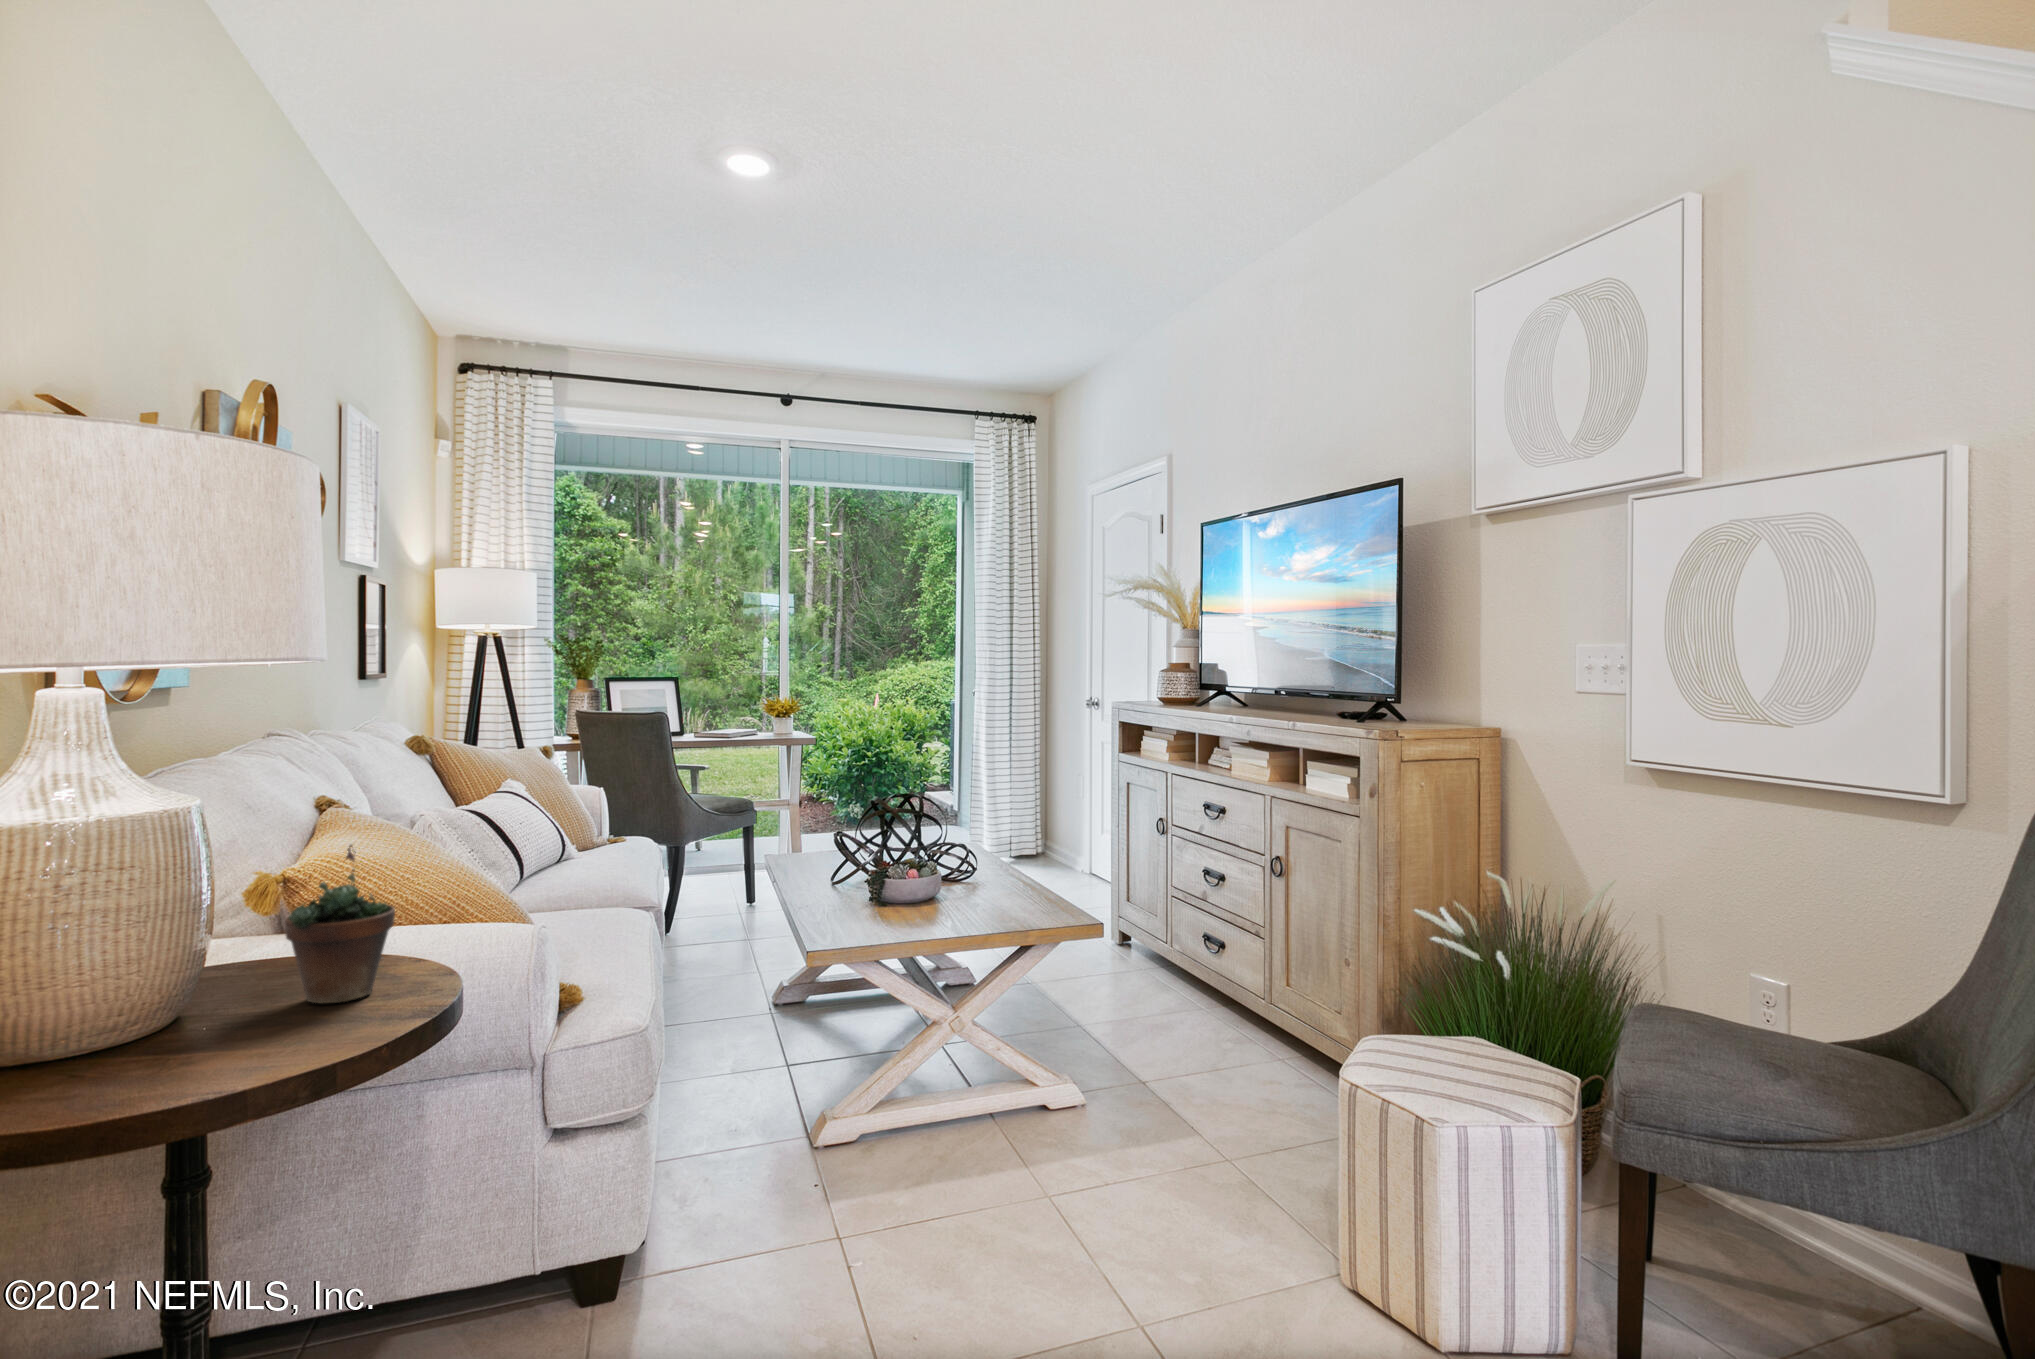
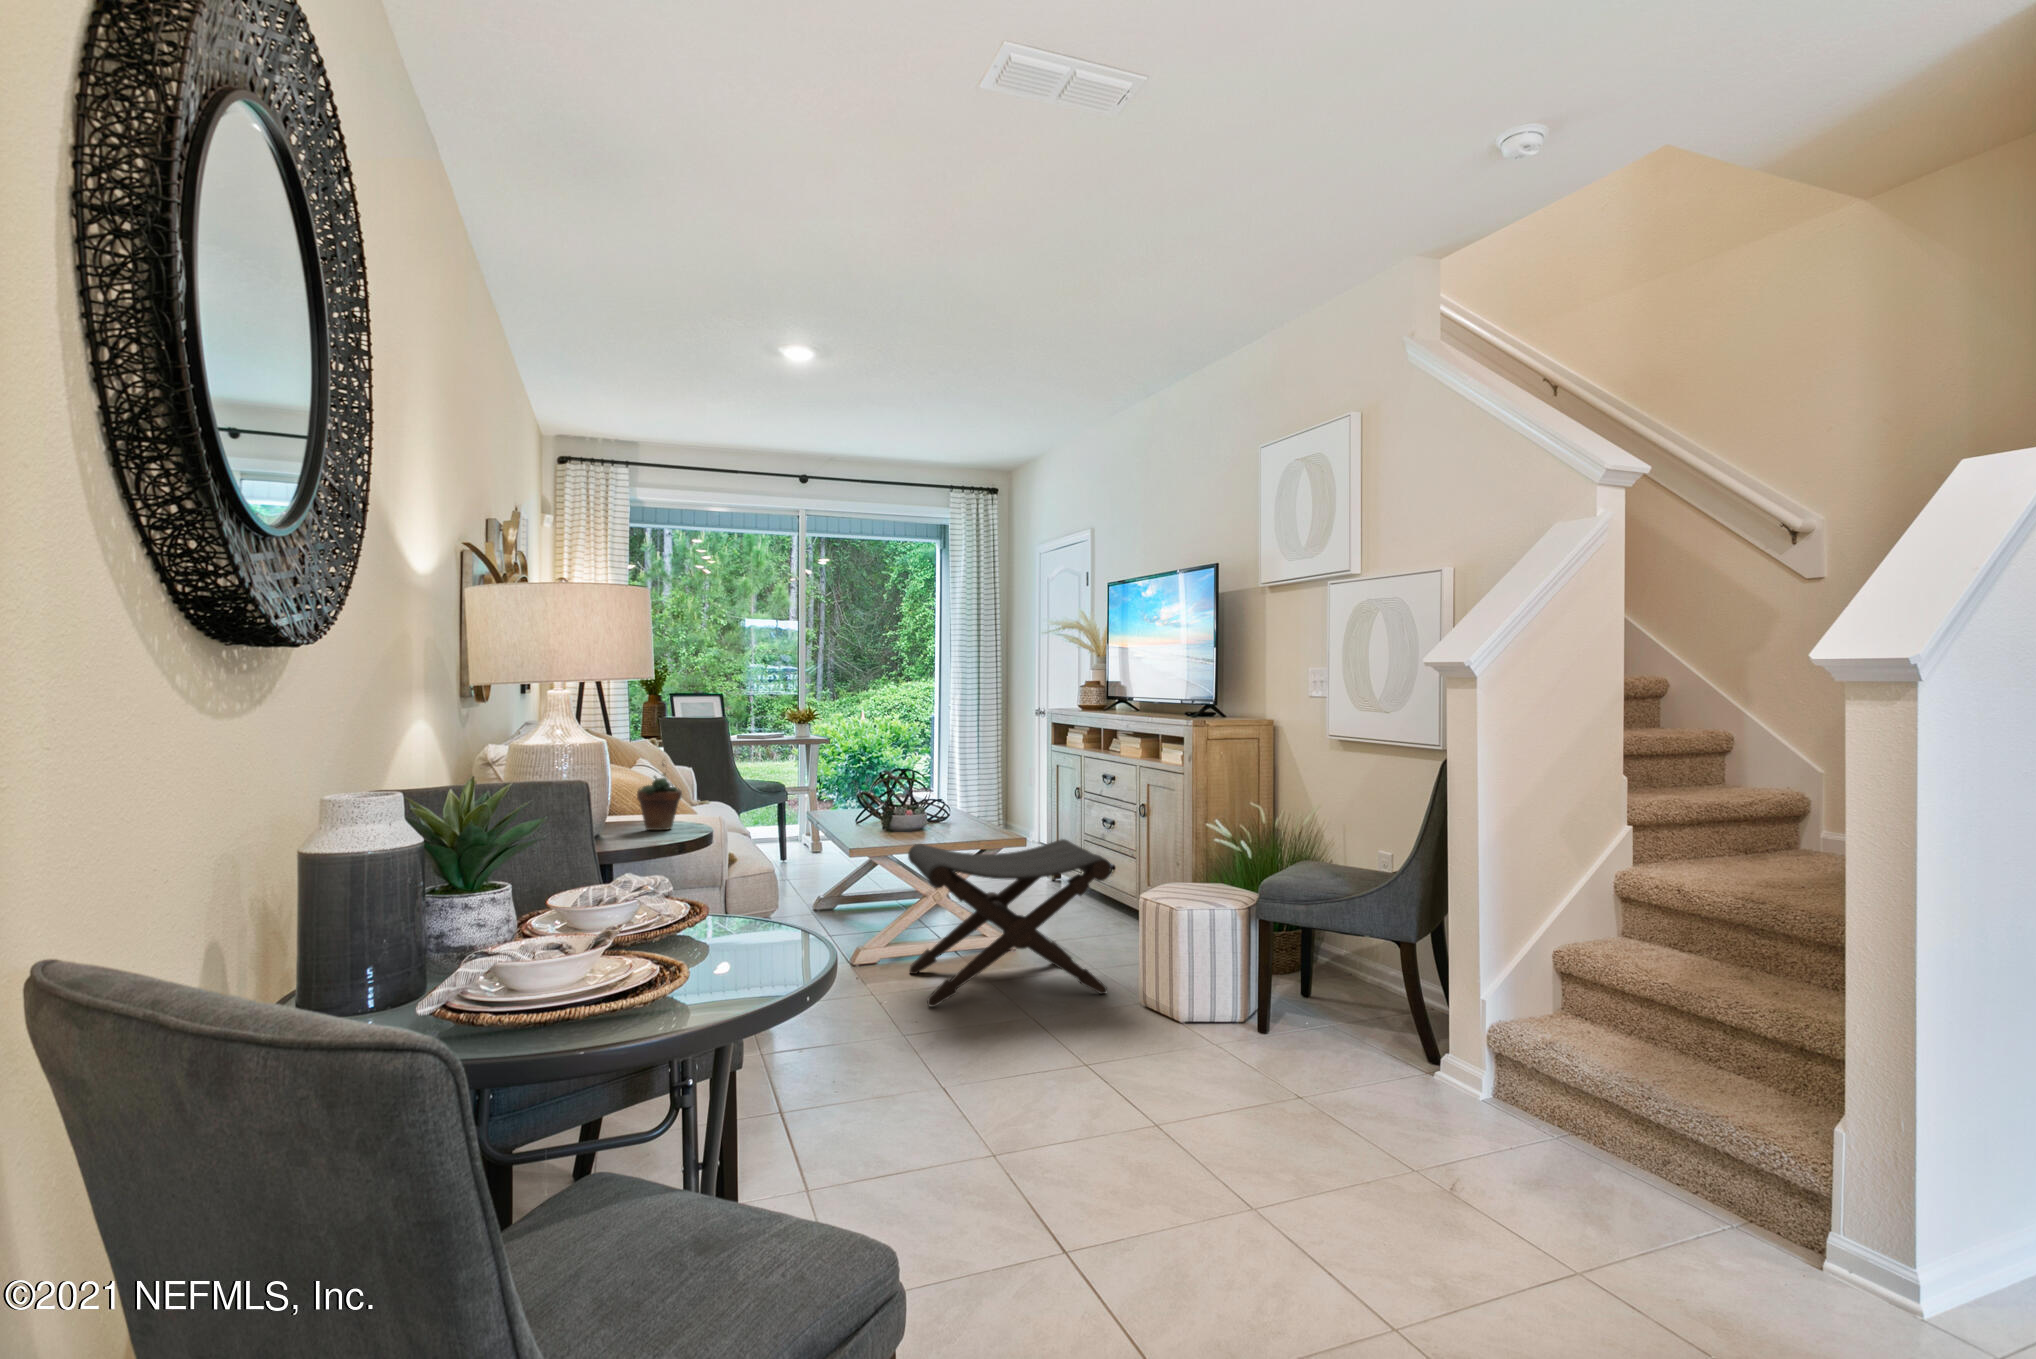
footstool: none [904,928,1265,1273] -> present [908,839,1111,1007]

